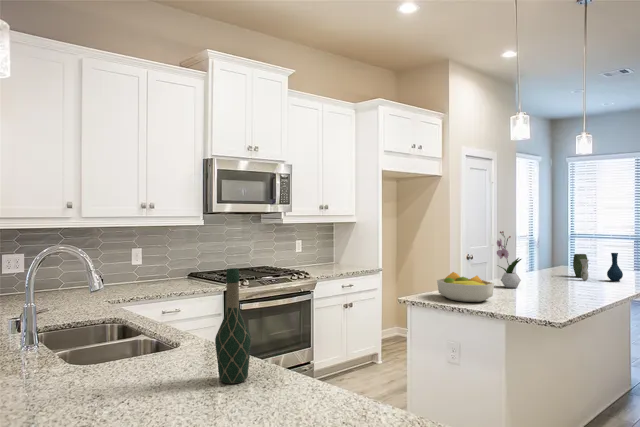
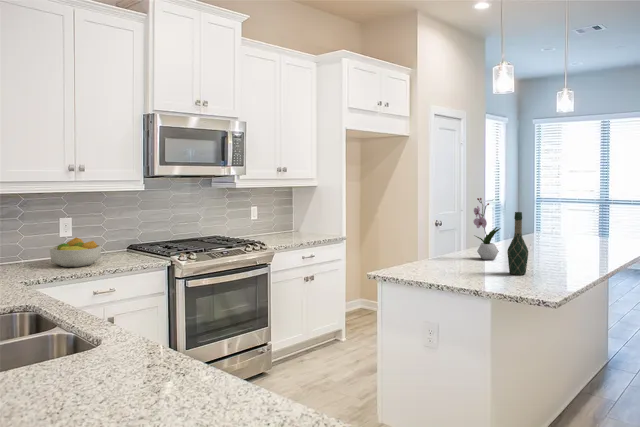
vase: present [573,253,623,282] -> none [550,221,602,251]
wine bottle: present [215,268,251,383] -> present [507,212,528,275]
fruit bowl: present [437,272,494,302] -> present [50,237,101,267]

